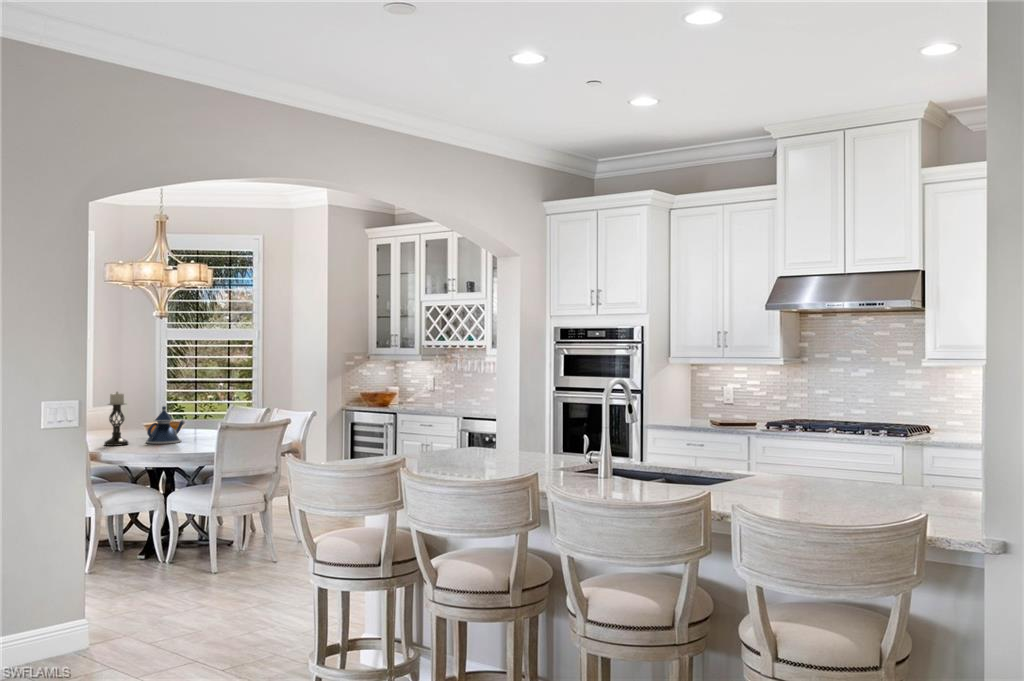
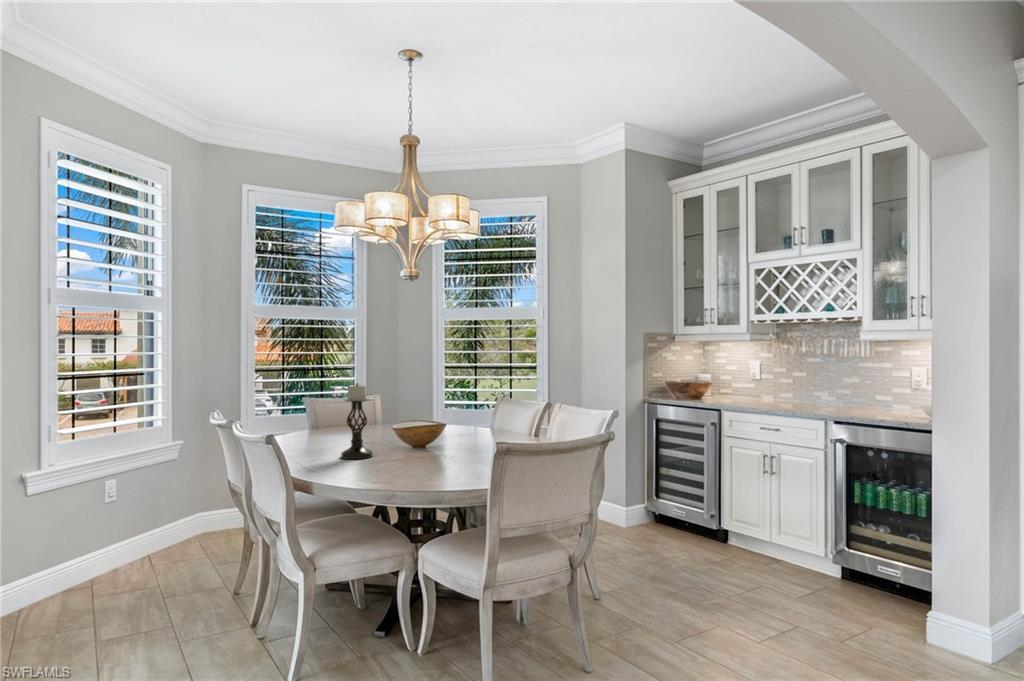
teapot: present [146,406,185,444] -> none [396,403,449,457]

